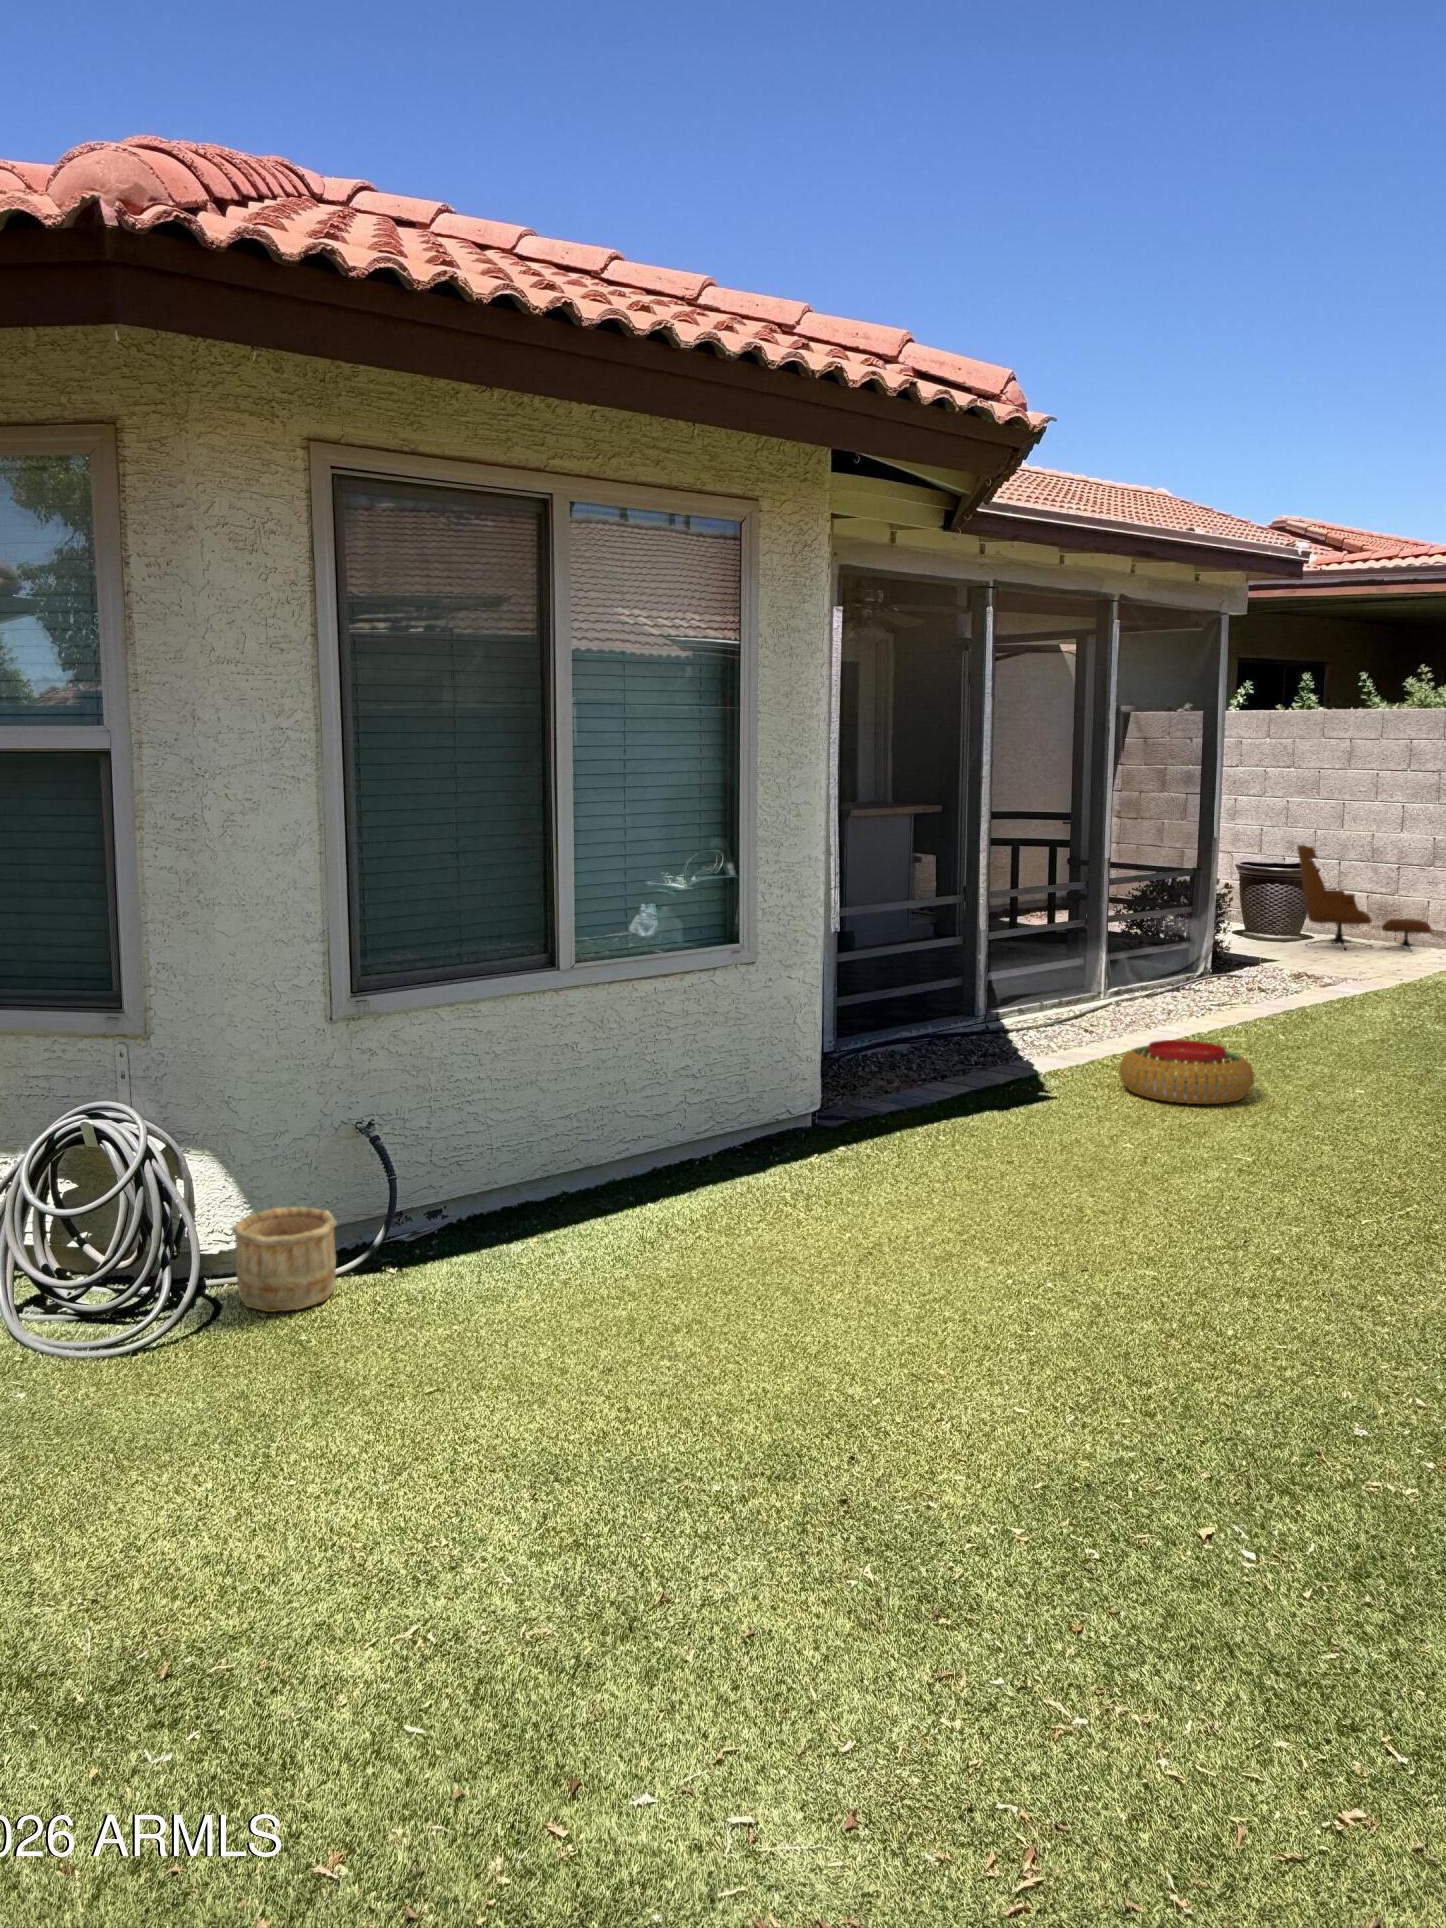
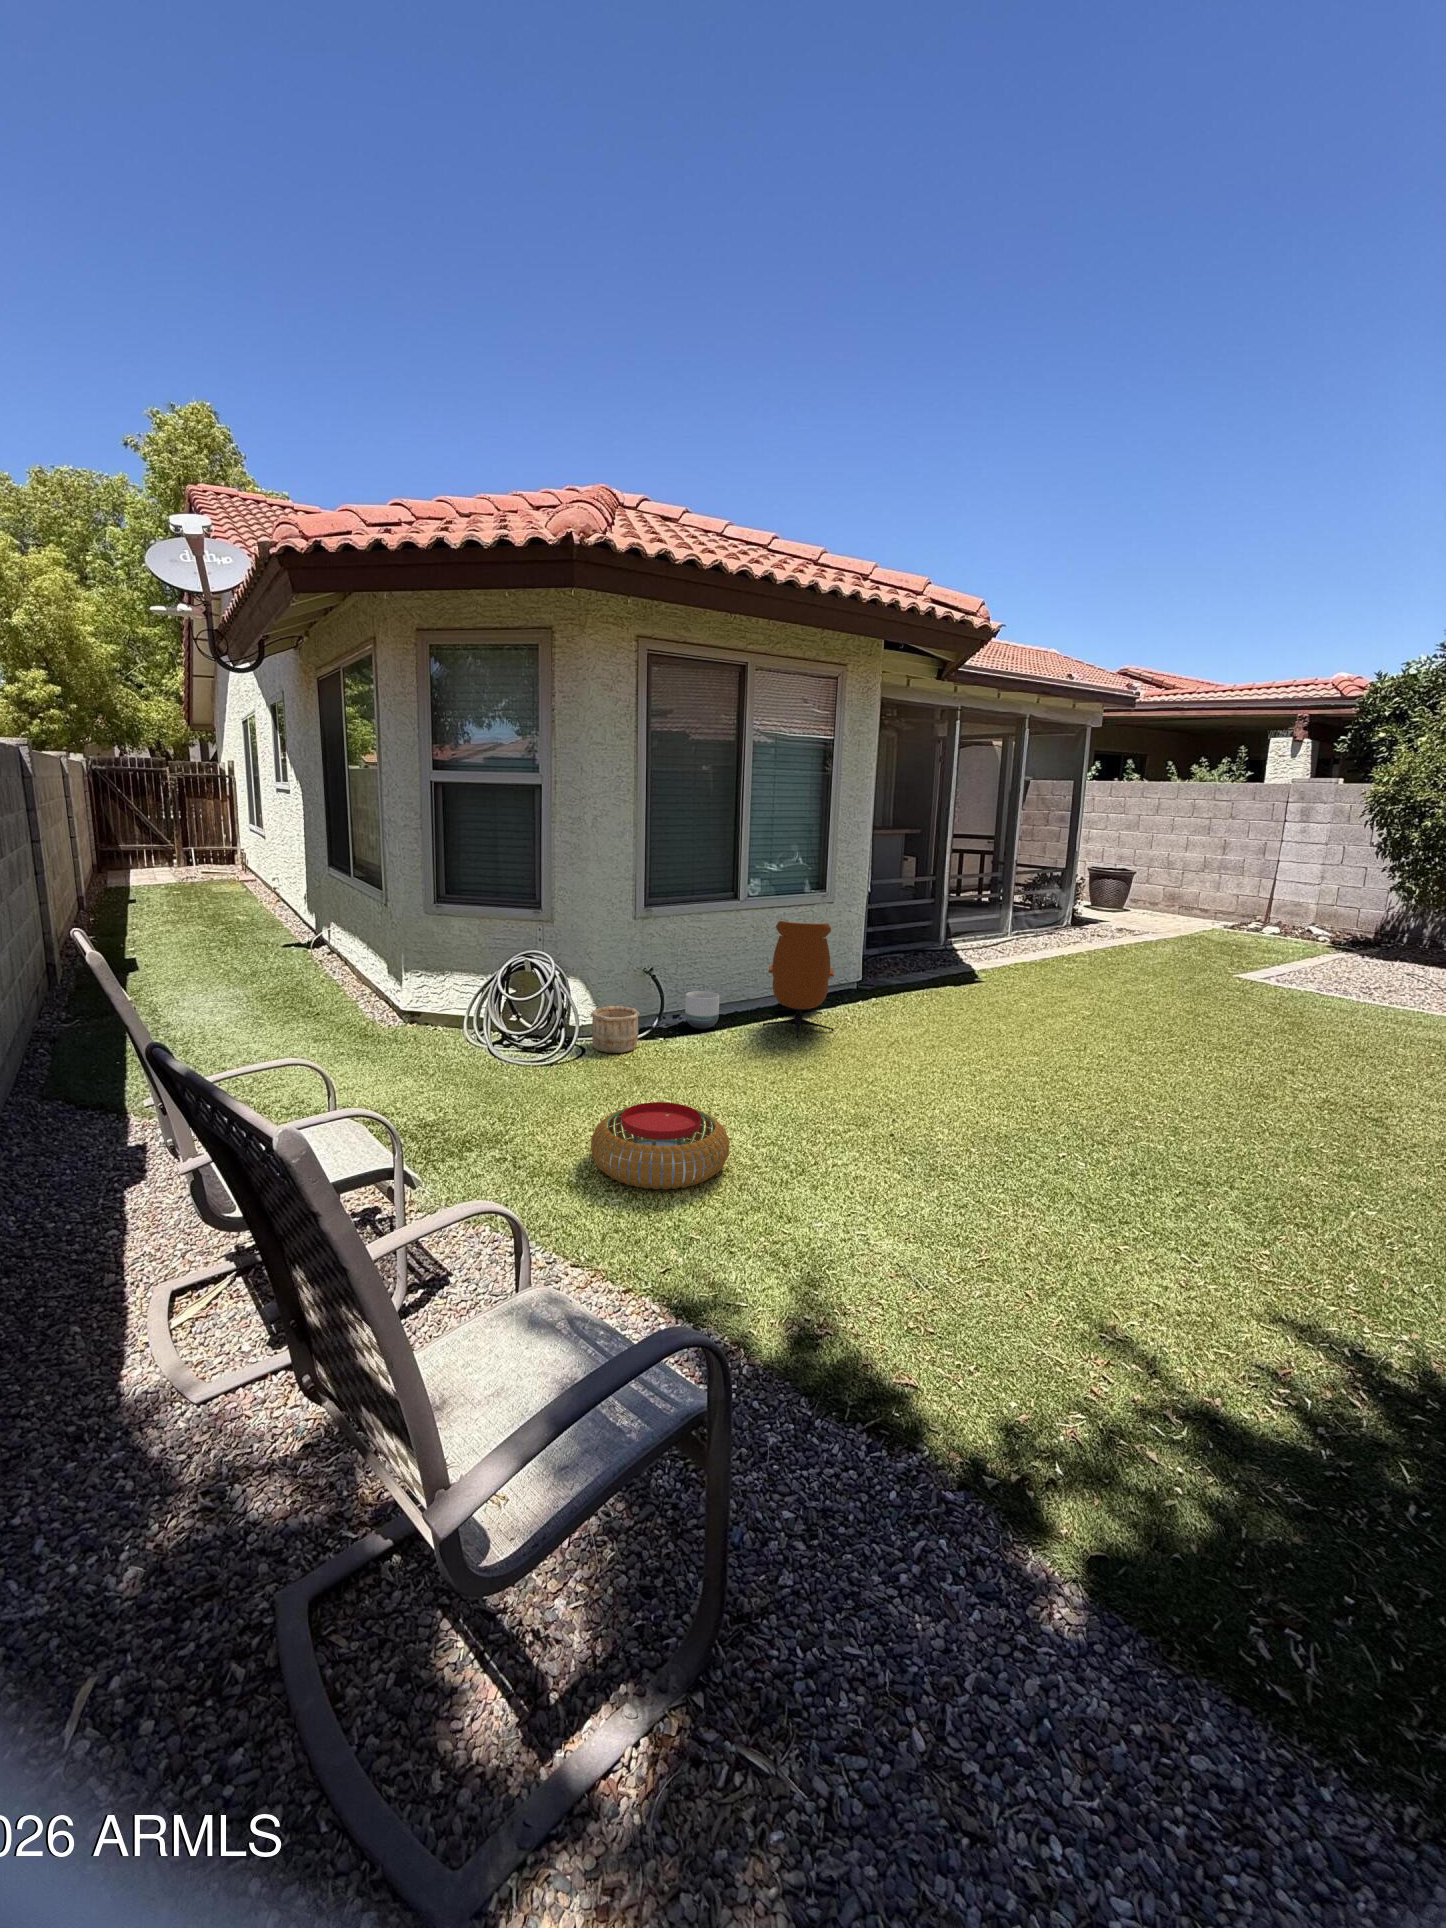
lounge chair: present [1298,845,1432,949] -> present [763,921,834,1038]
pouf: present [1119,1040,1255,1104] -> present [591,1102,730,1190]
planter: none [448,1159,517,1239] -> present [685,991,719,1029]

